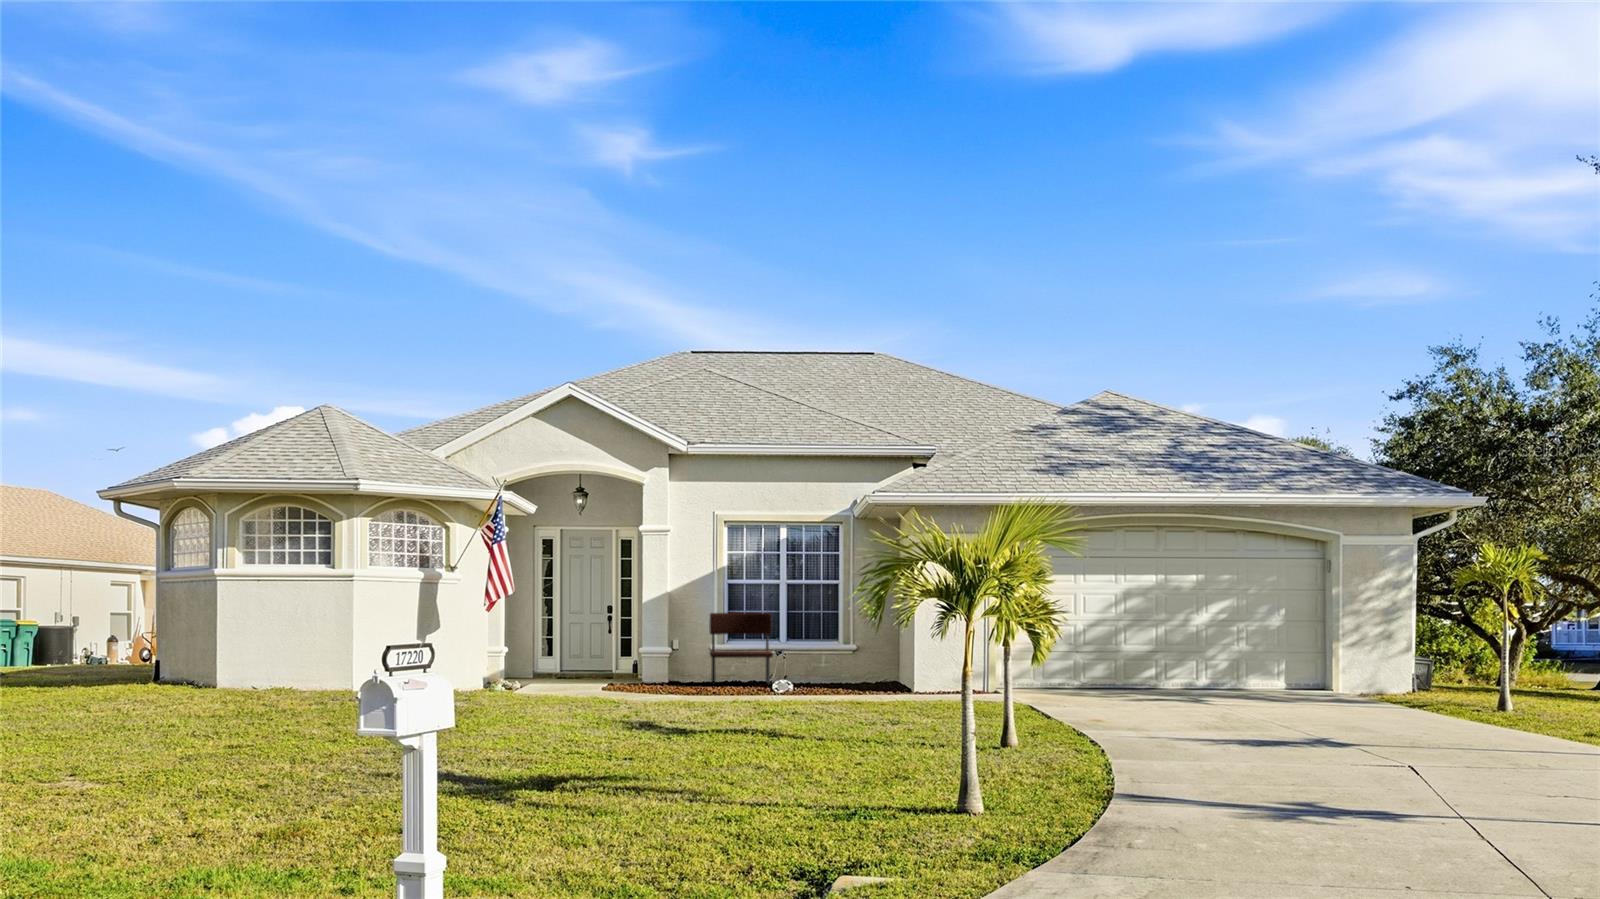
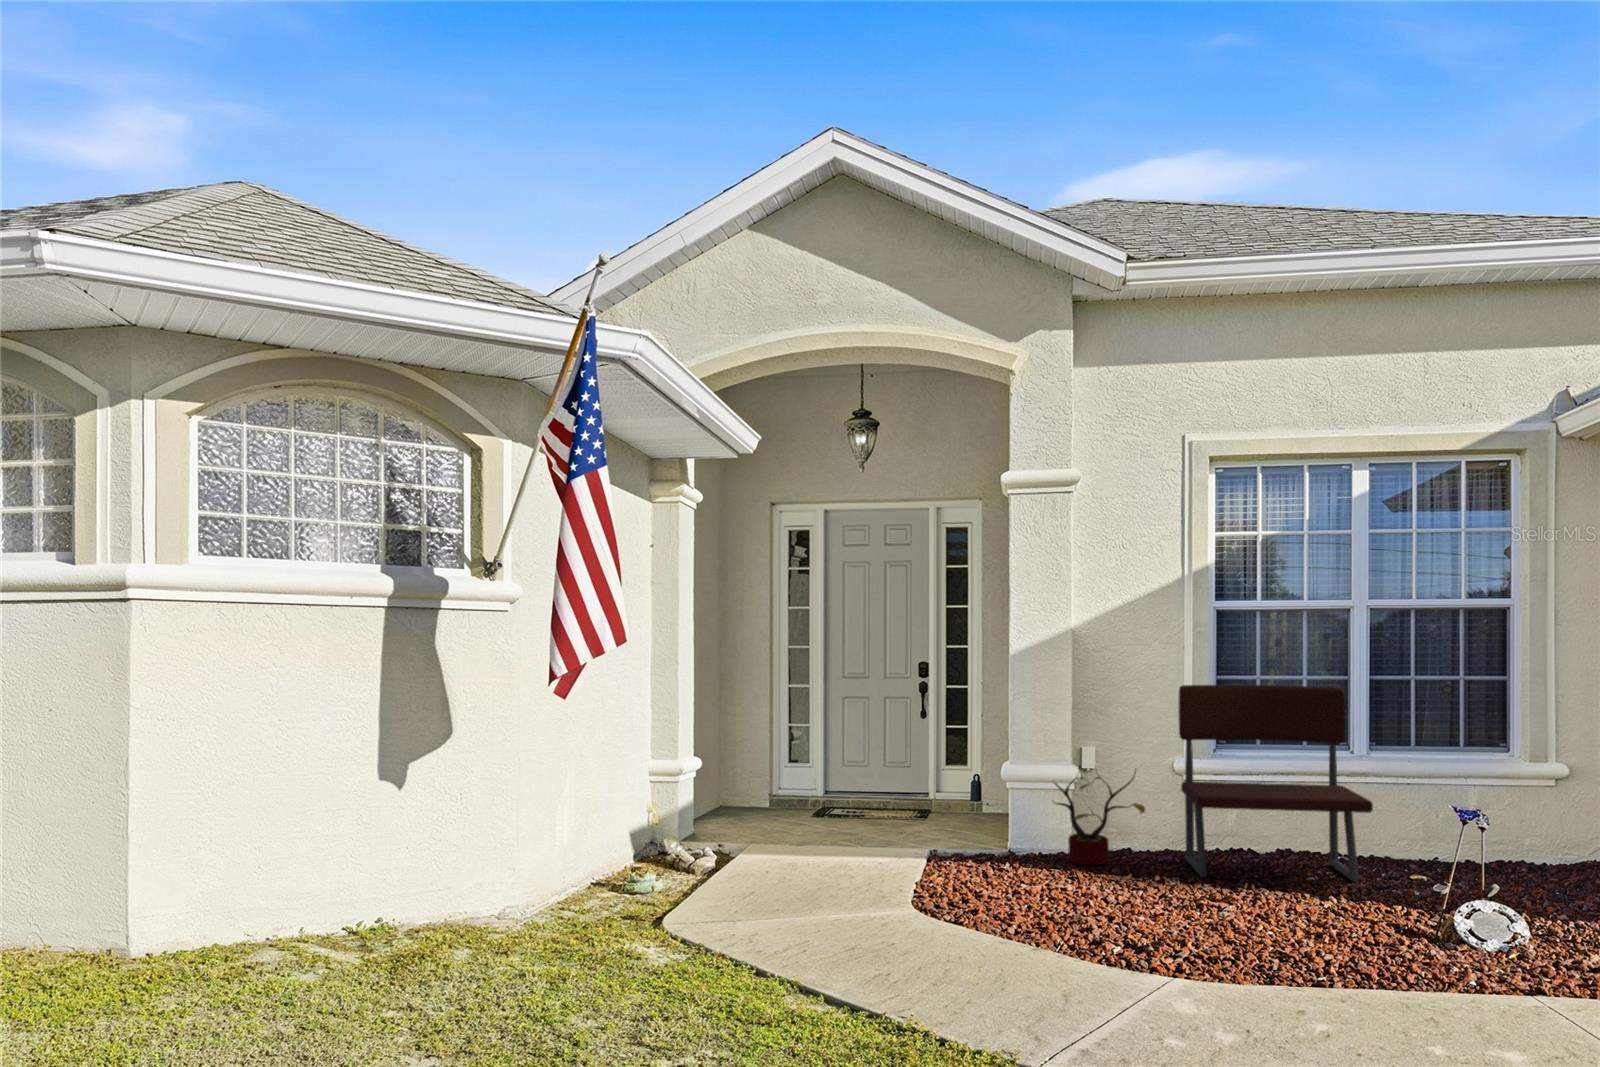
decorative plant: none [656,645,695,684] -> present [1055,769,1145,865]

